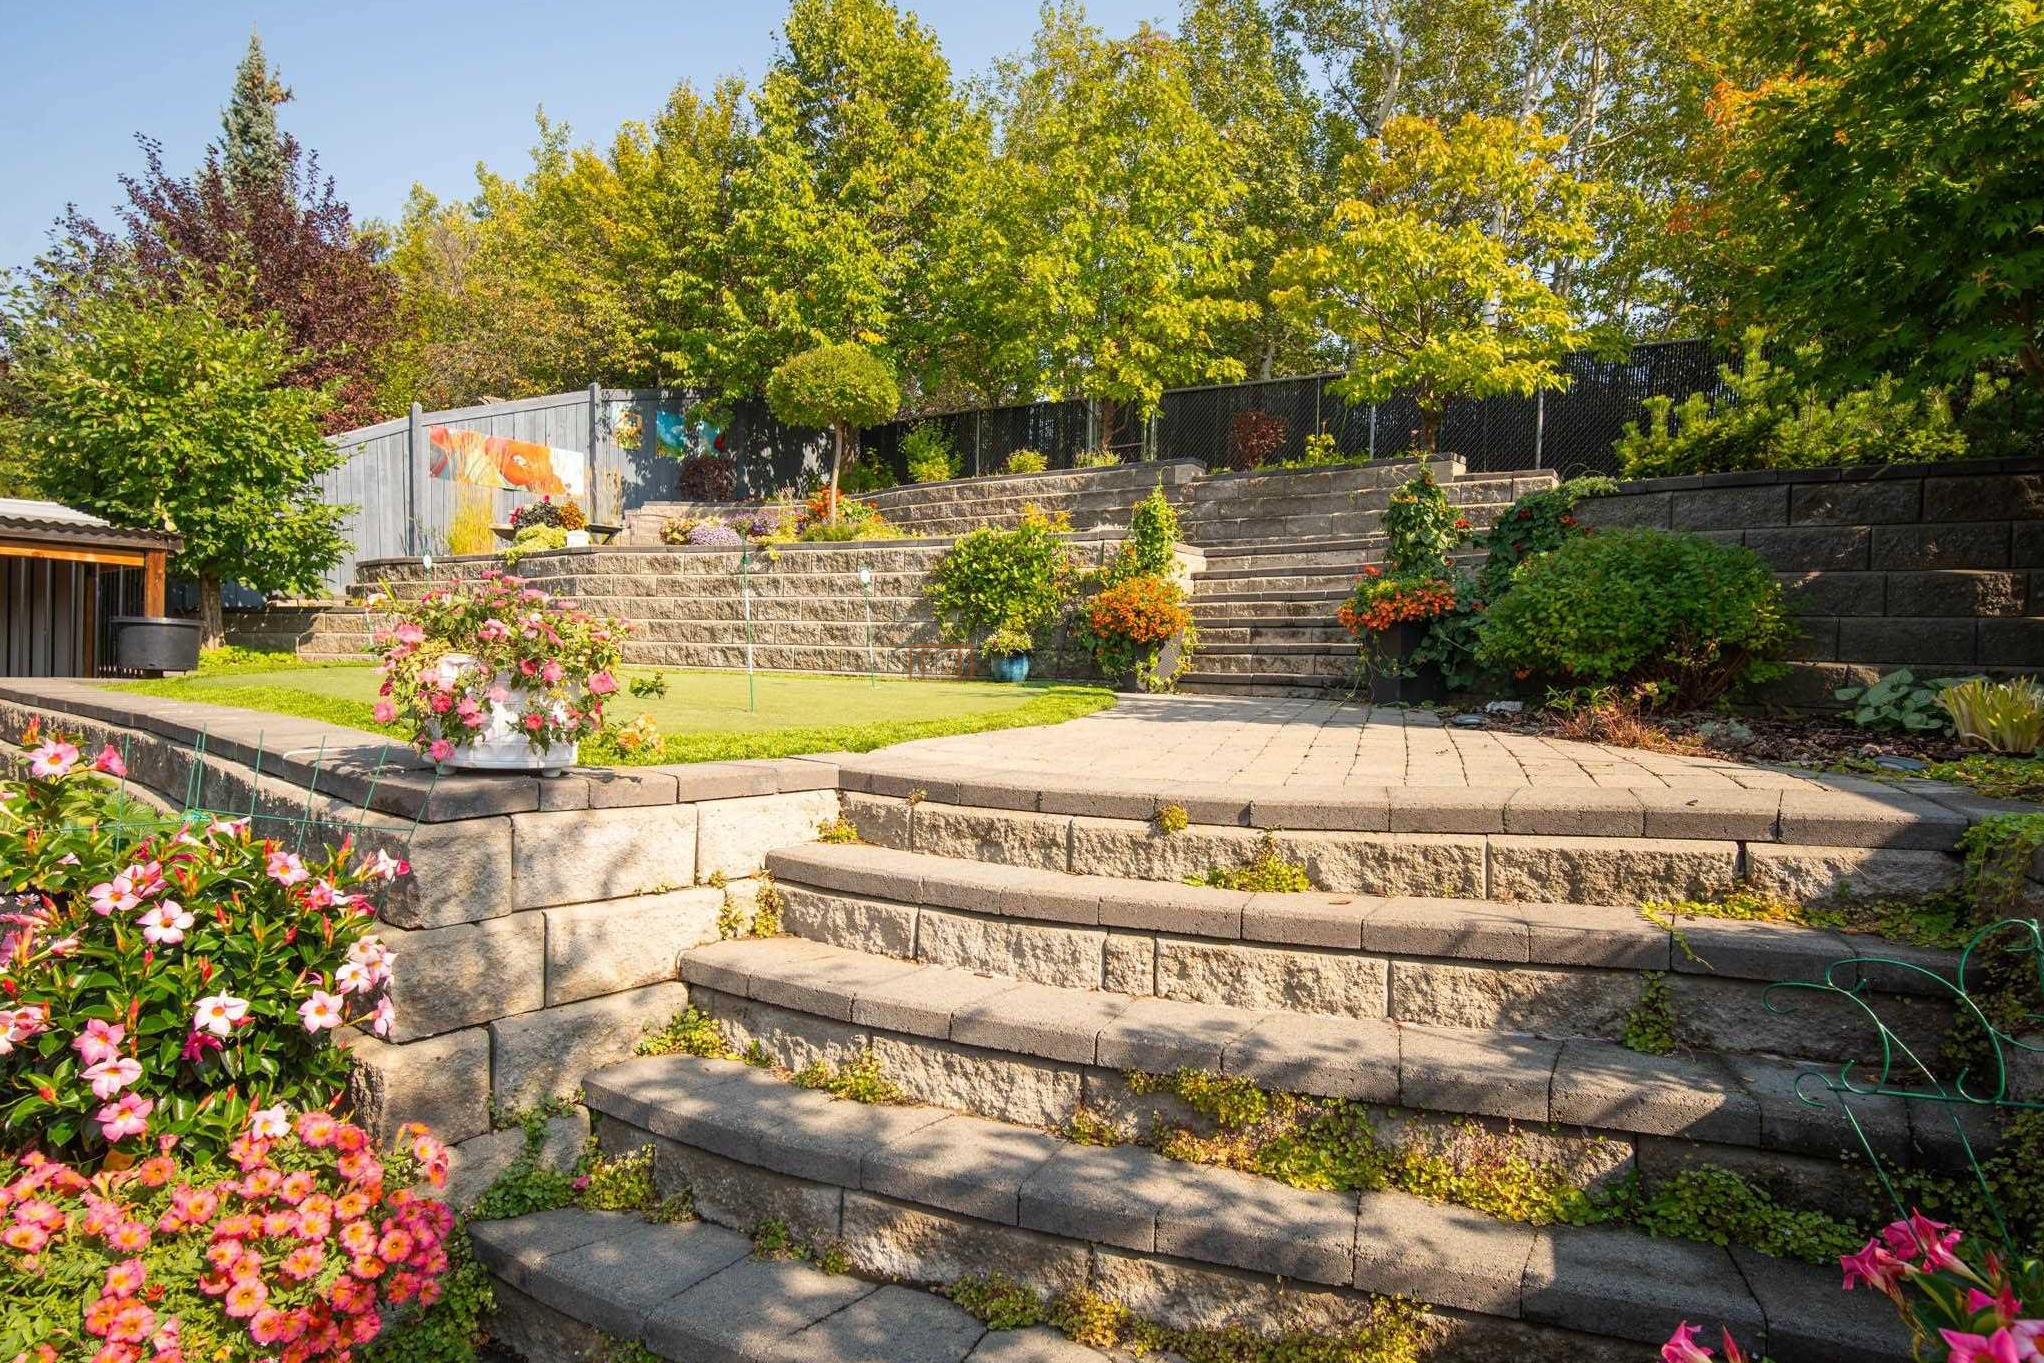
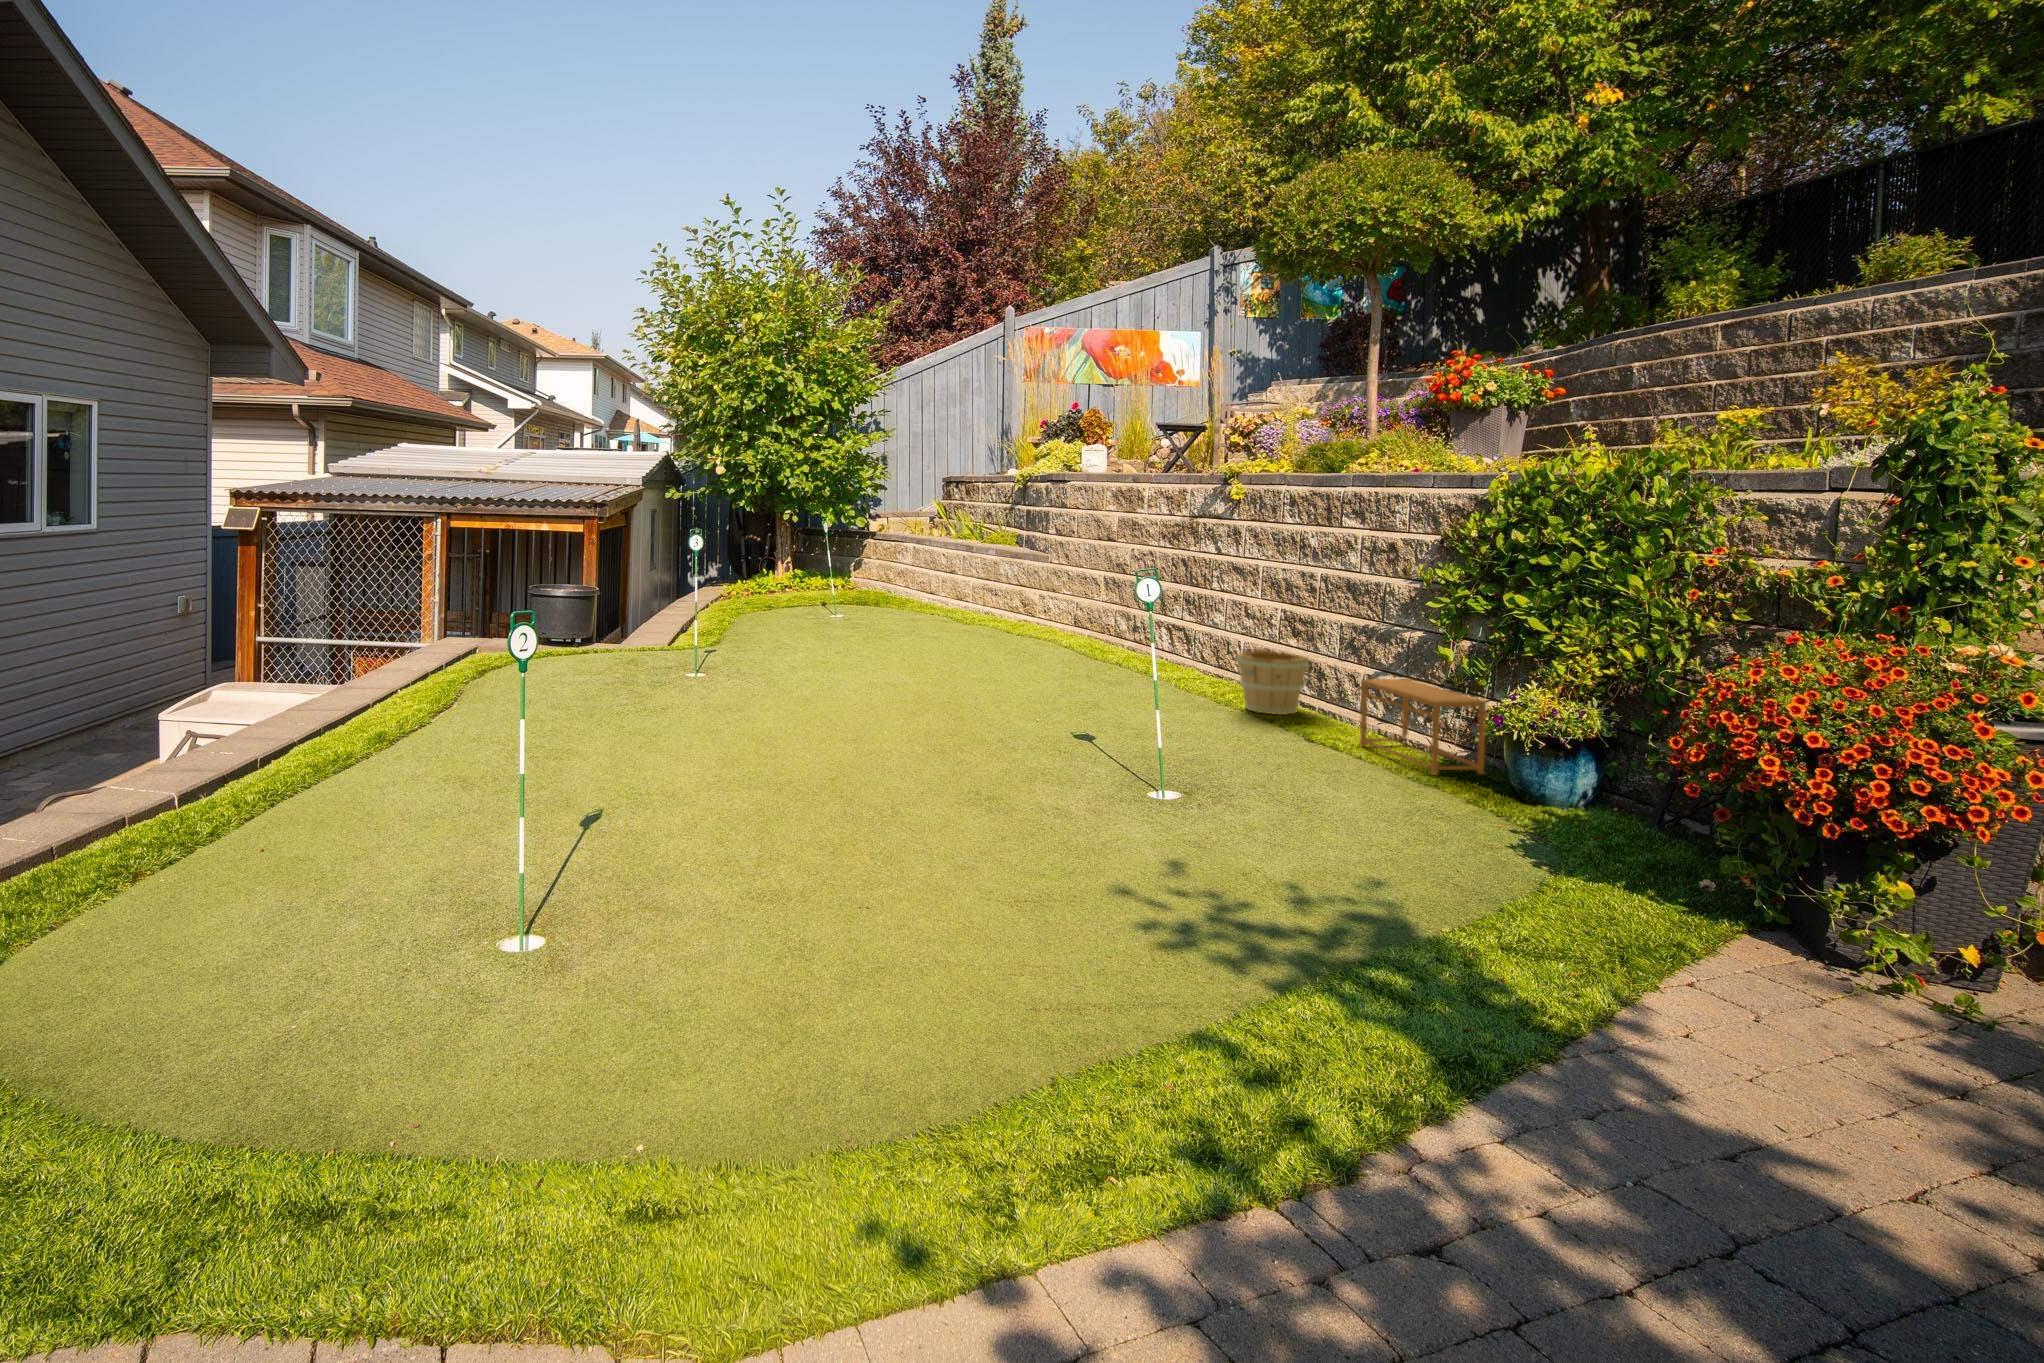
wooden bucket: none [816,645,856,678] -> present [1236,649,1309,715]

